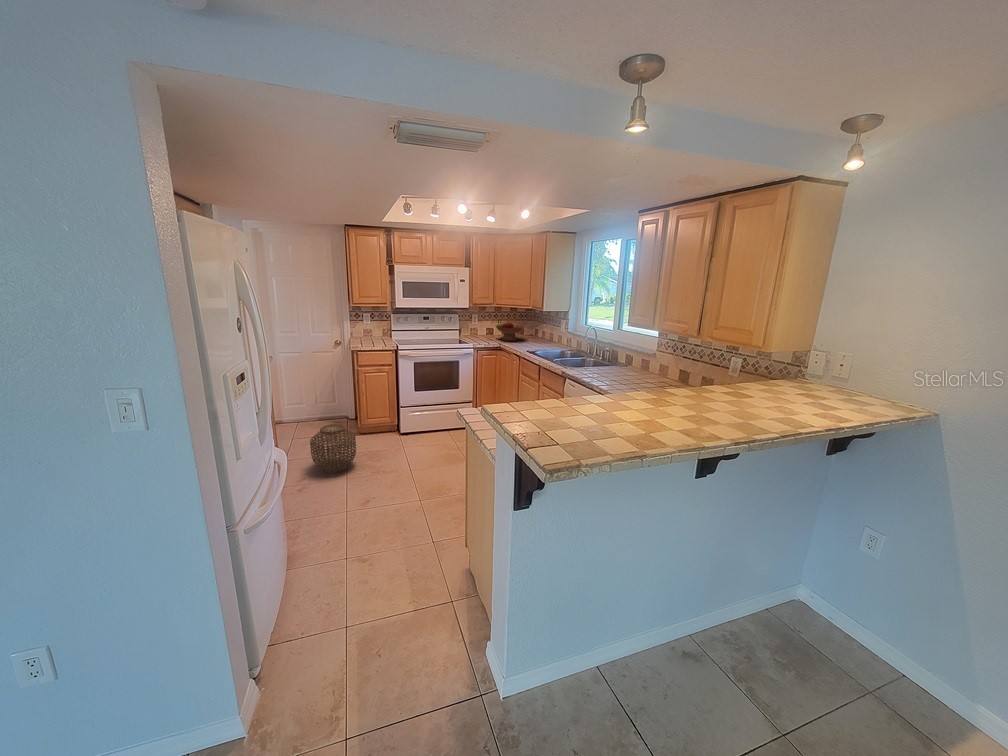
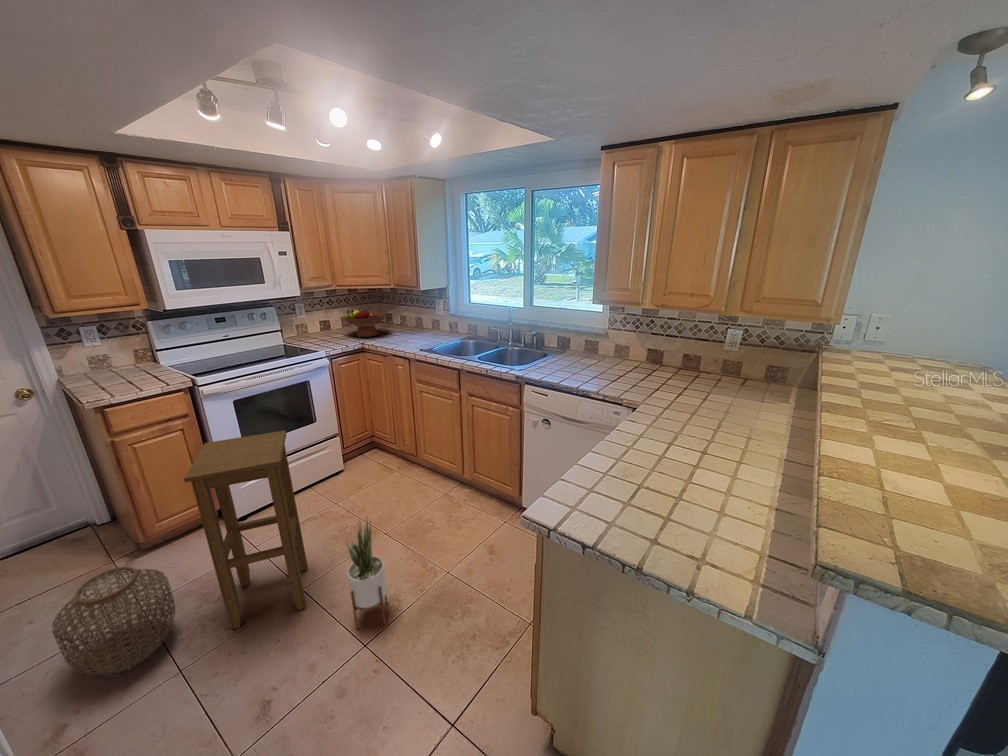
stool: none [366,375,422,479] -> present [184,430,308,630]
potted plant: none [420,429,446,499] -> present [345,519,387,629]

